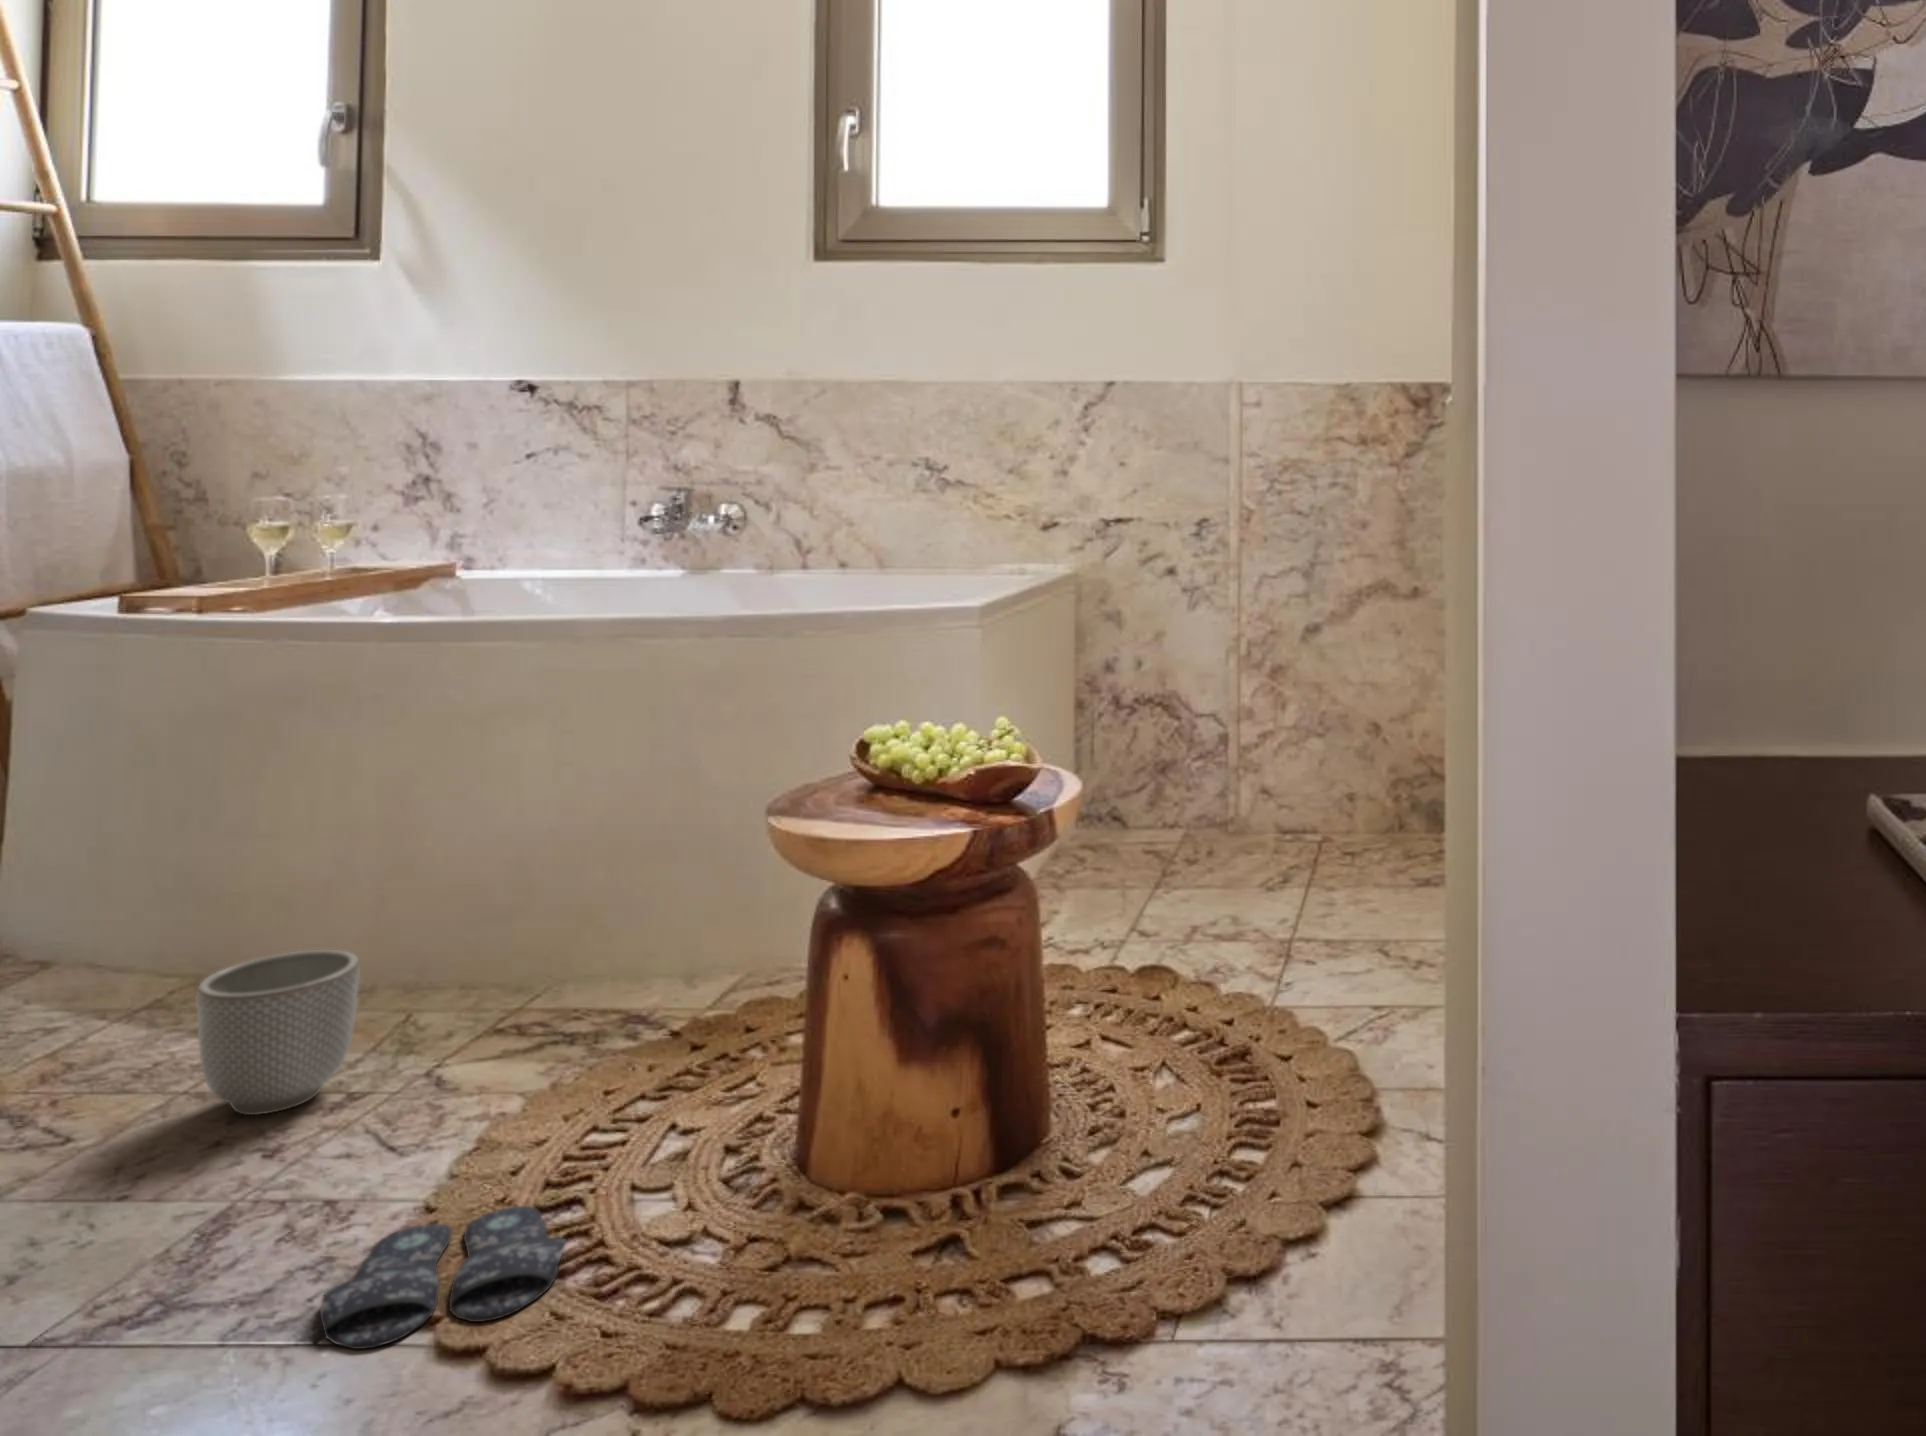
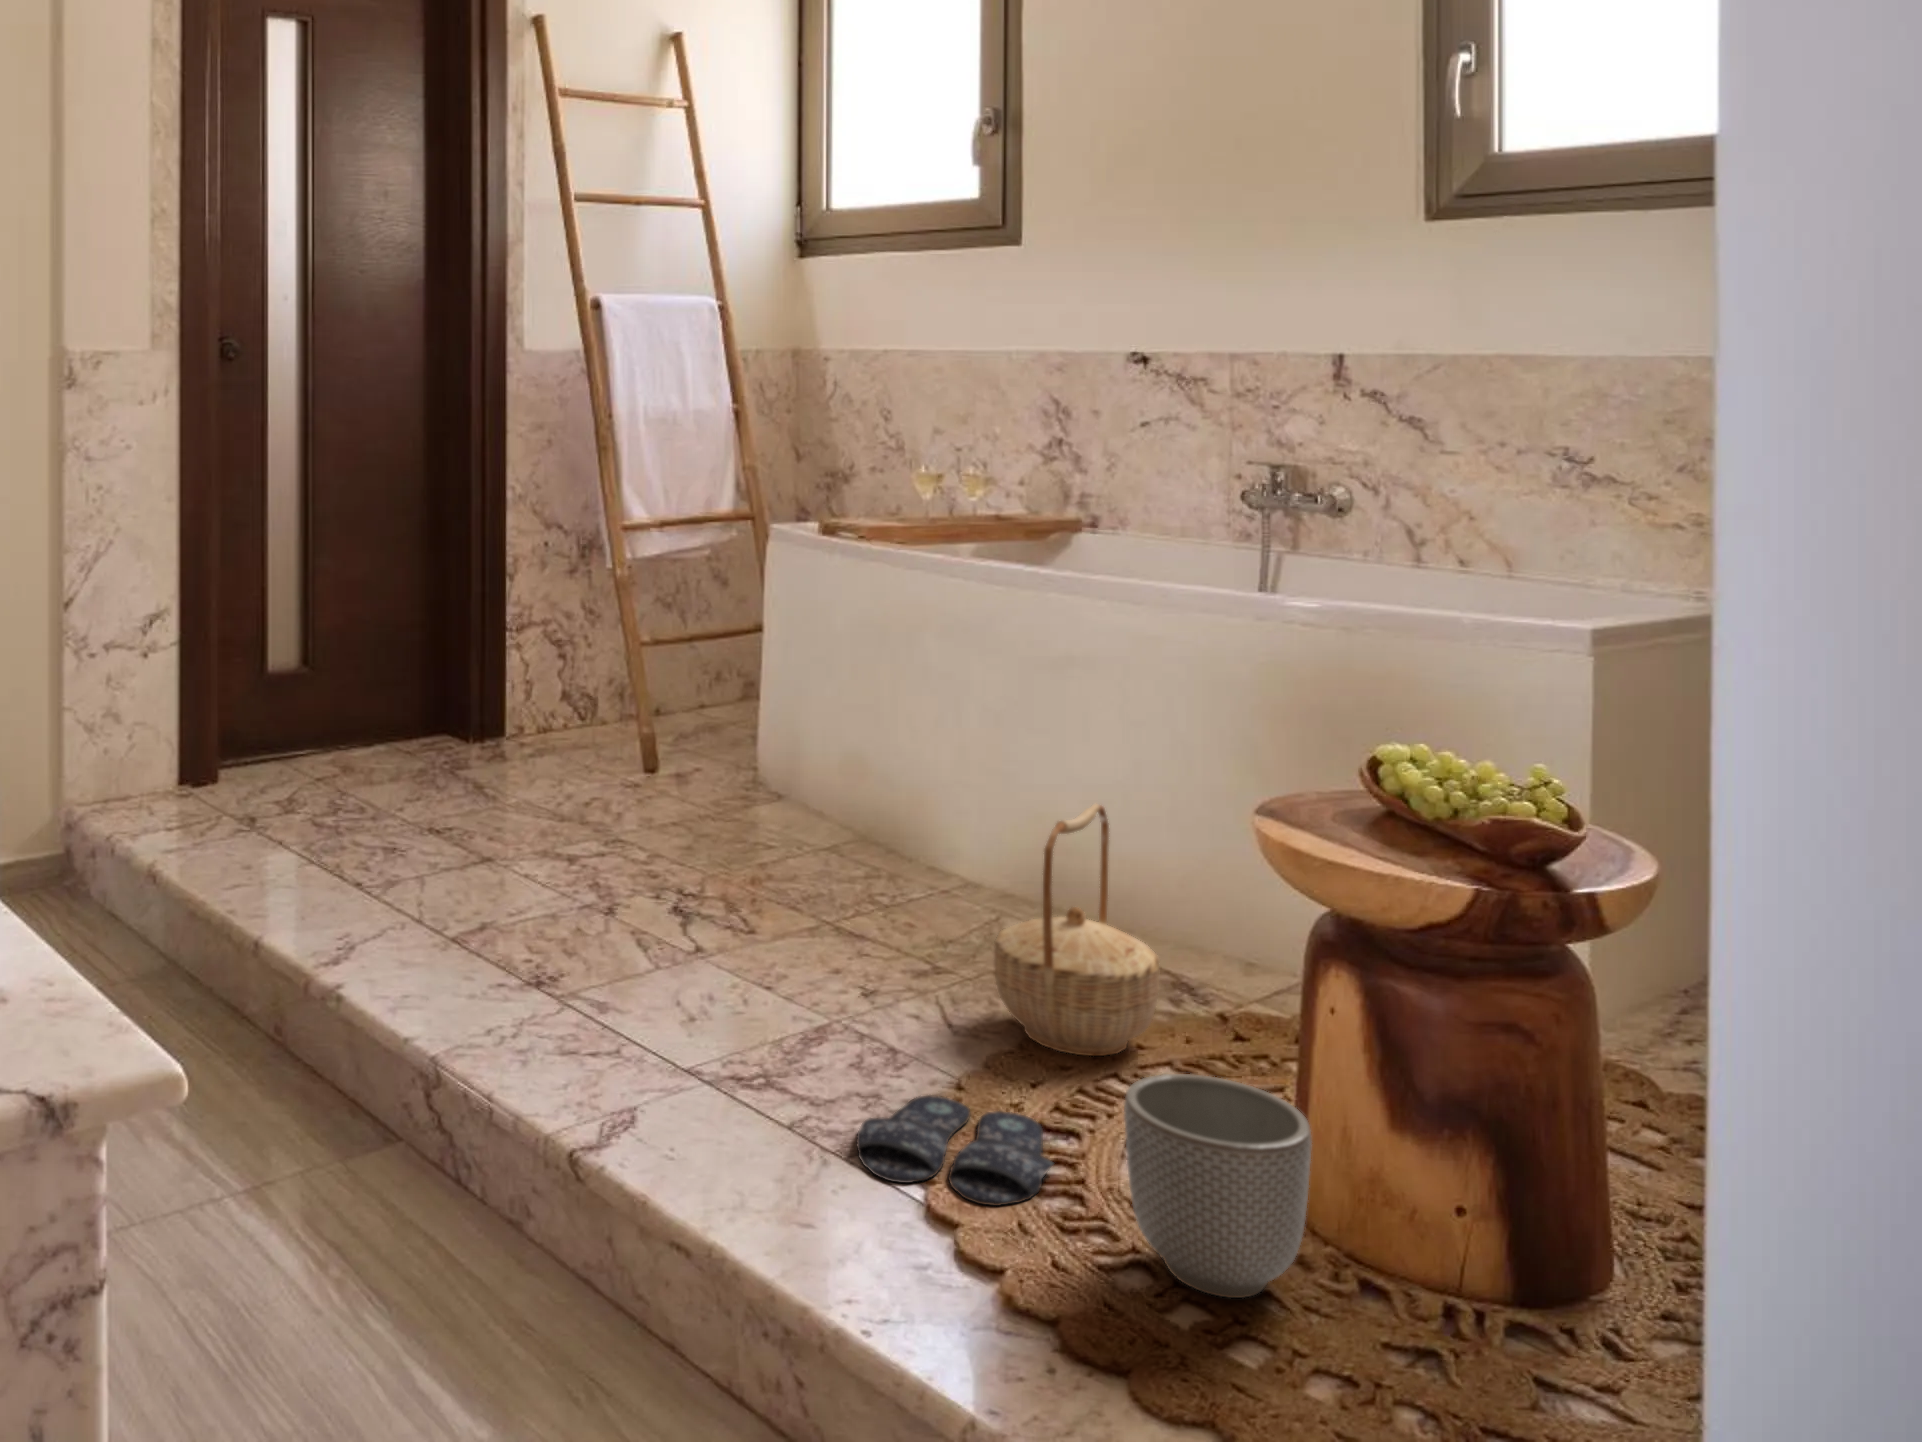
basket: none [446,854,634,1127] -> present [994,804,1160,1056]
planter: present [197,950,360,1115] -> present [1124,1074,1311,1298]

